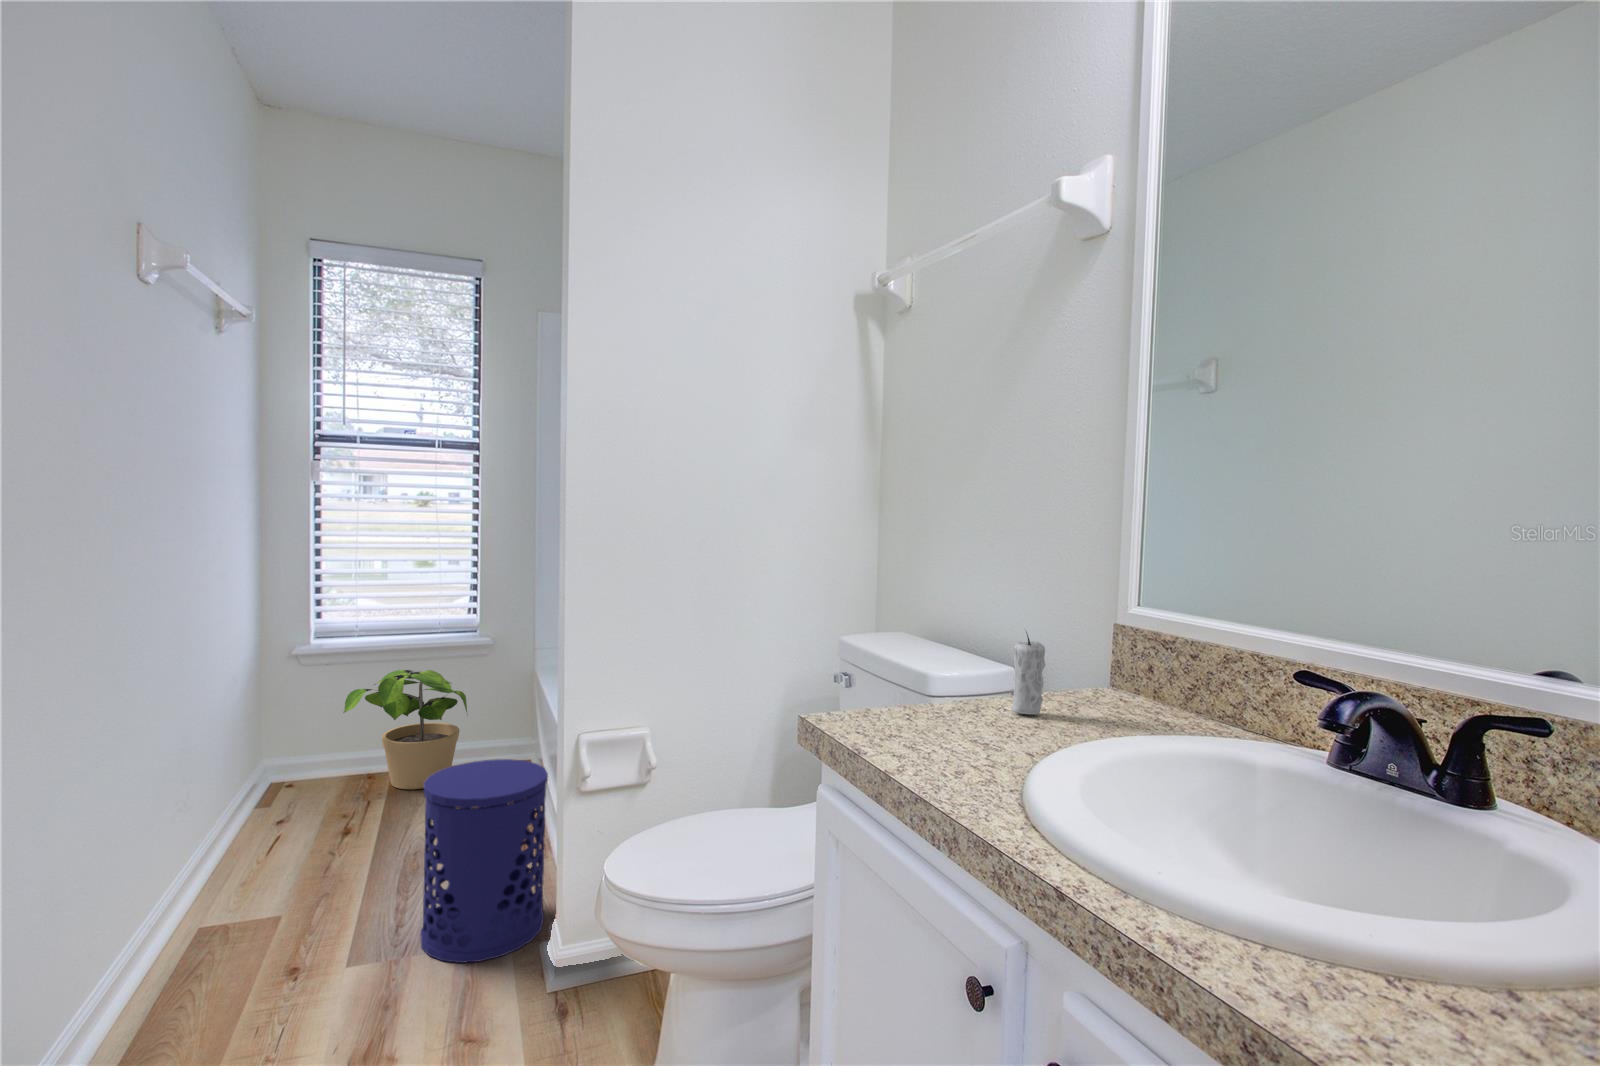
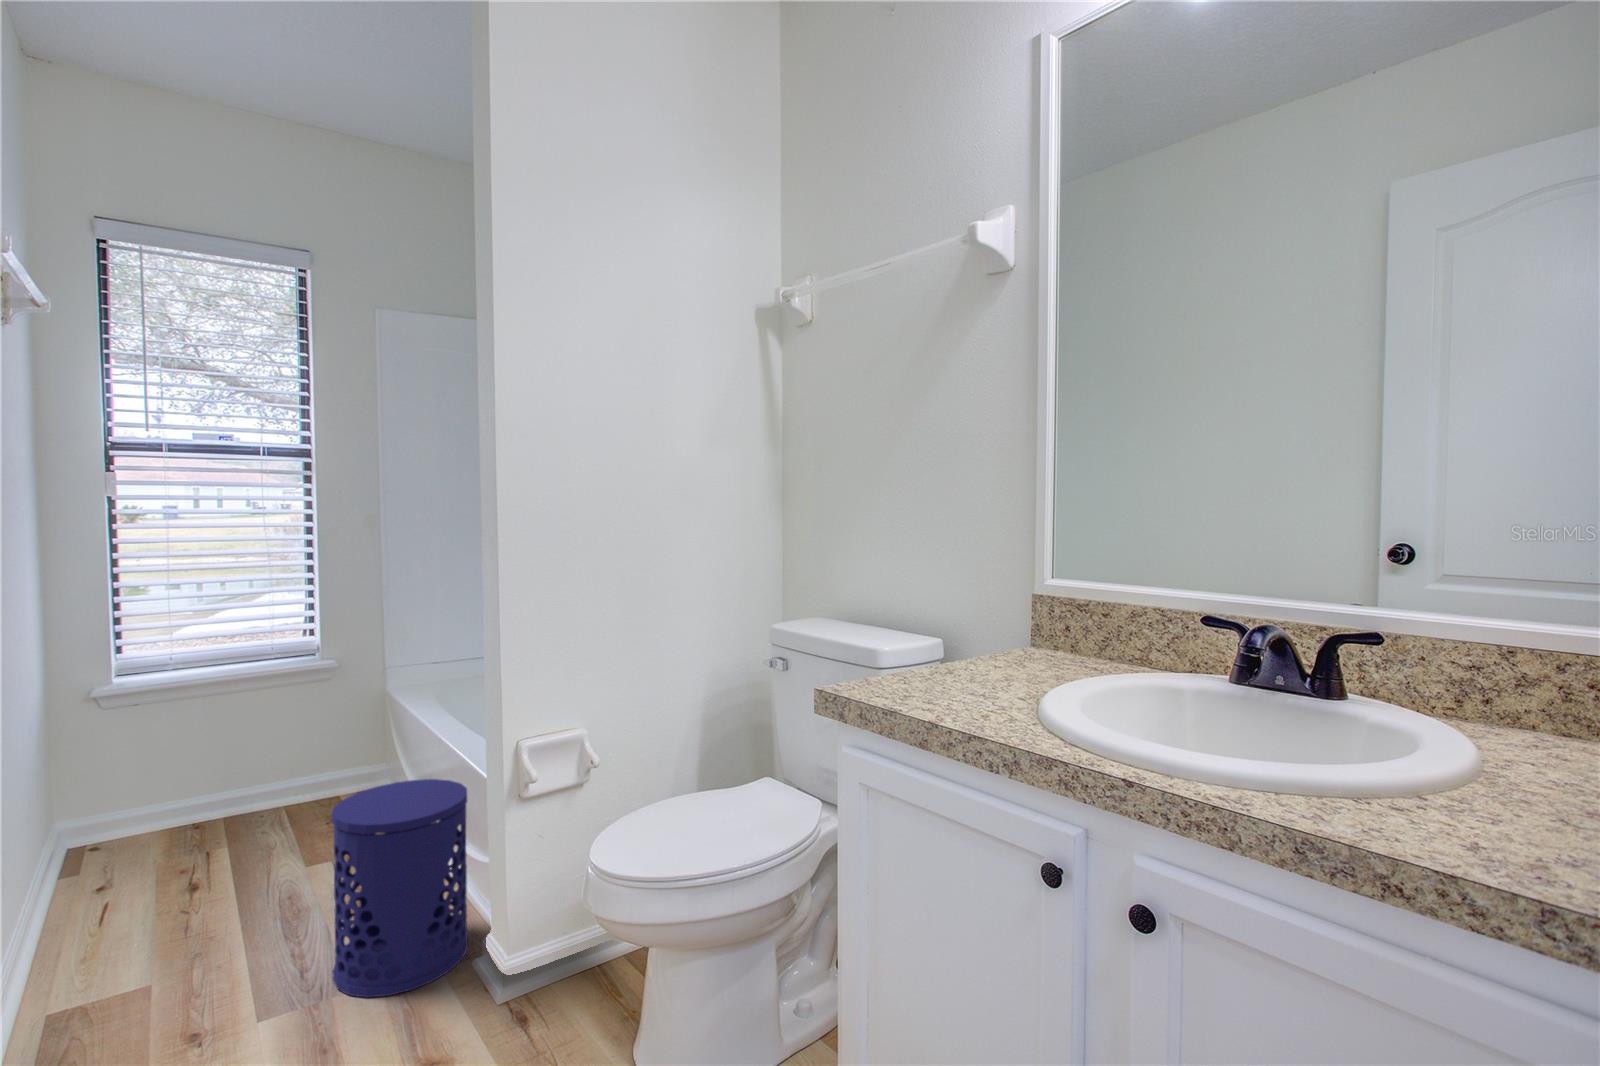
candle: present [1011,632,1045,714] -> none [979,599,1005,671]
potted plant: present [343,670,467,789] -> none [166,700,318,835]

